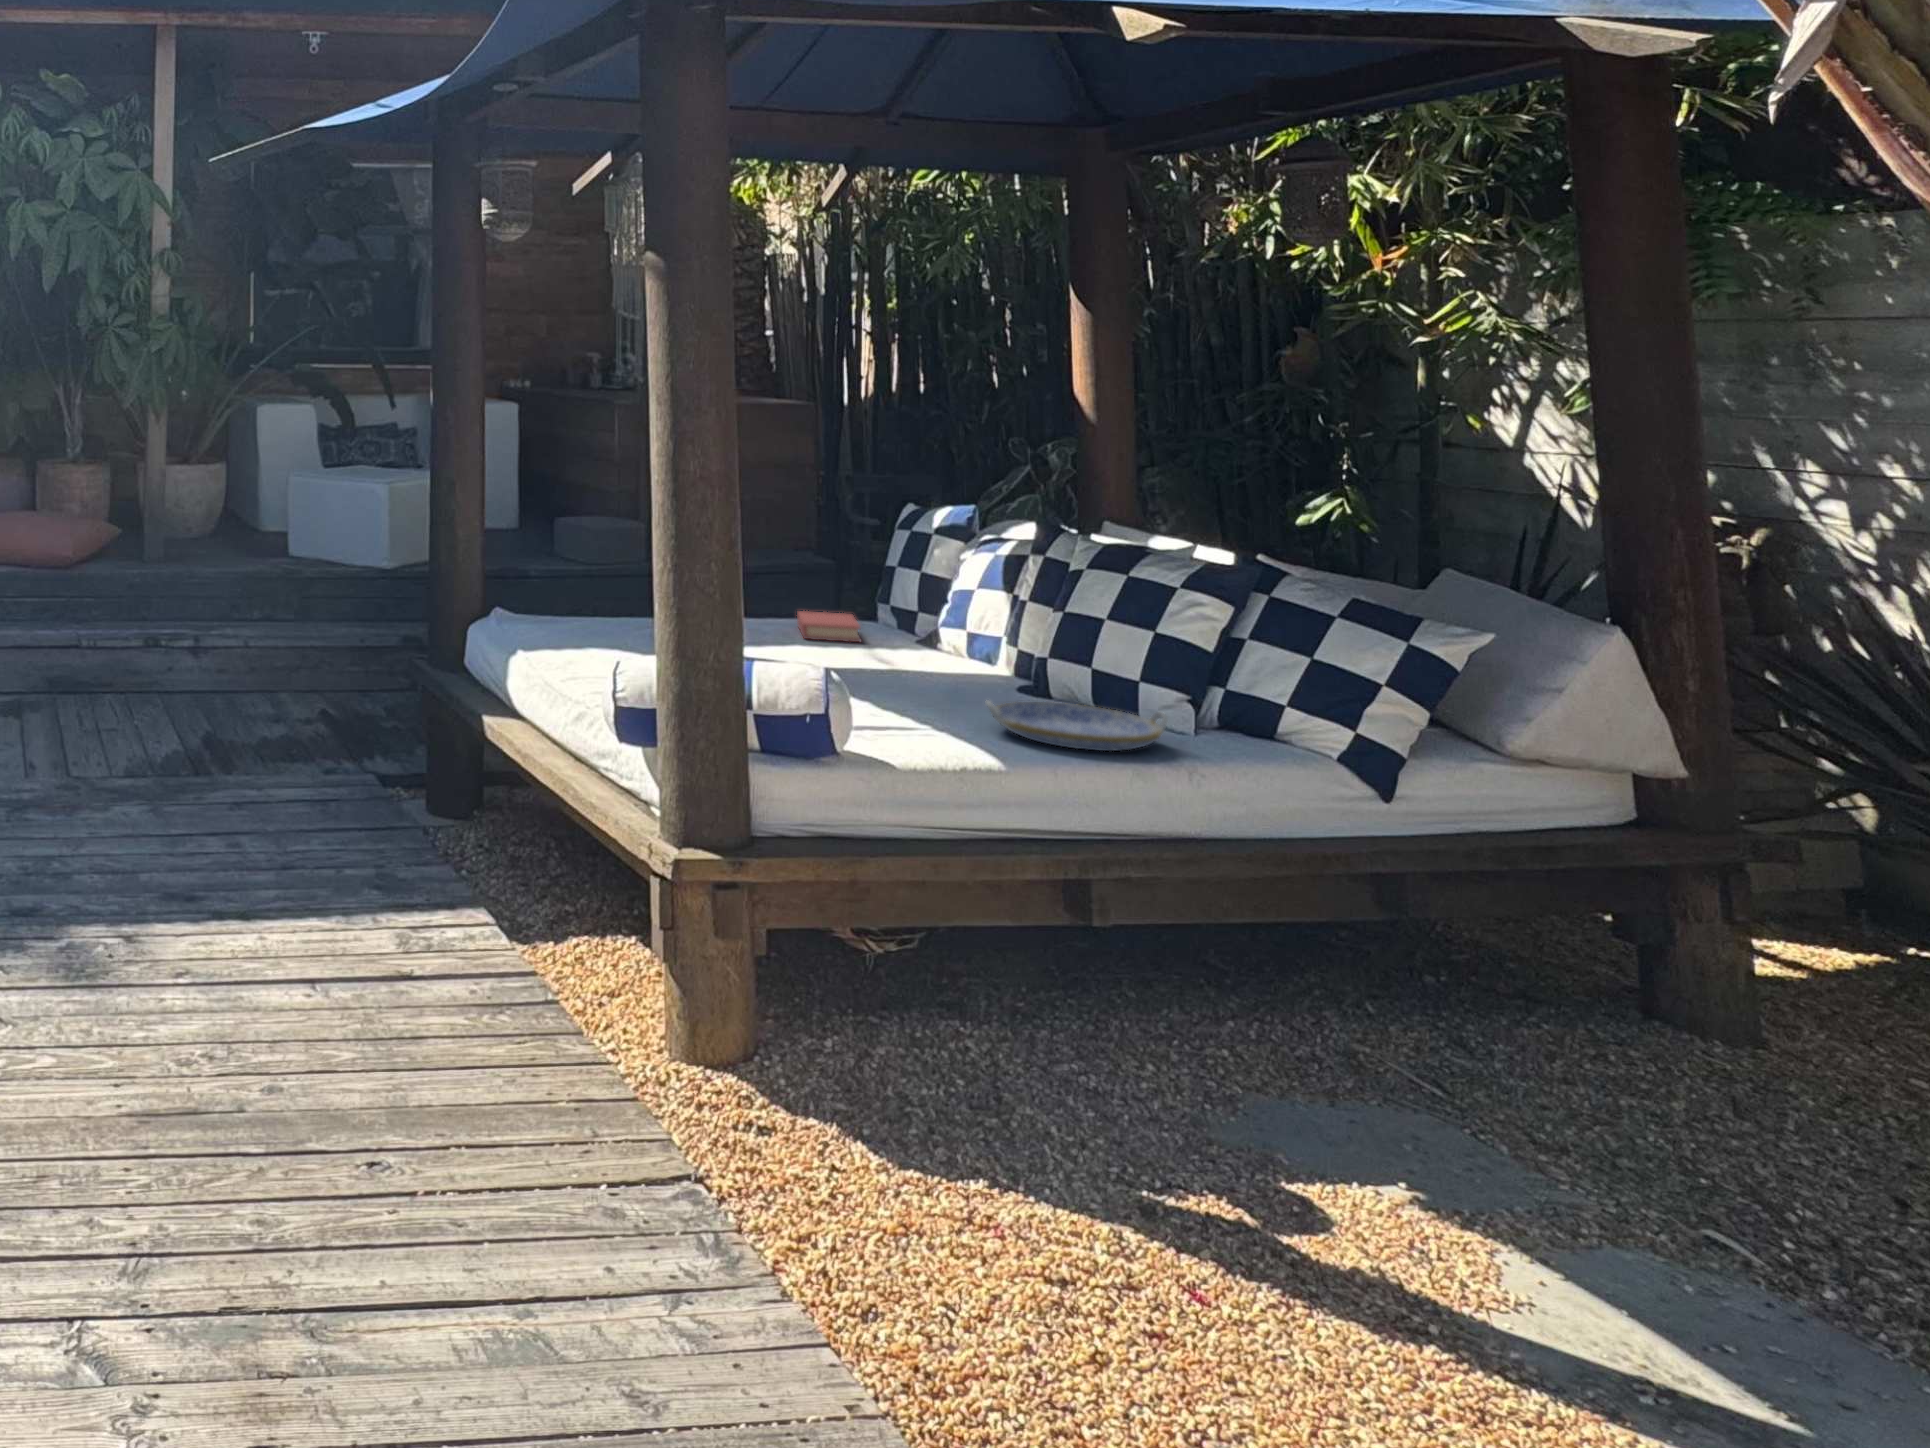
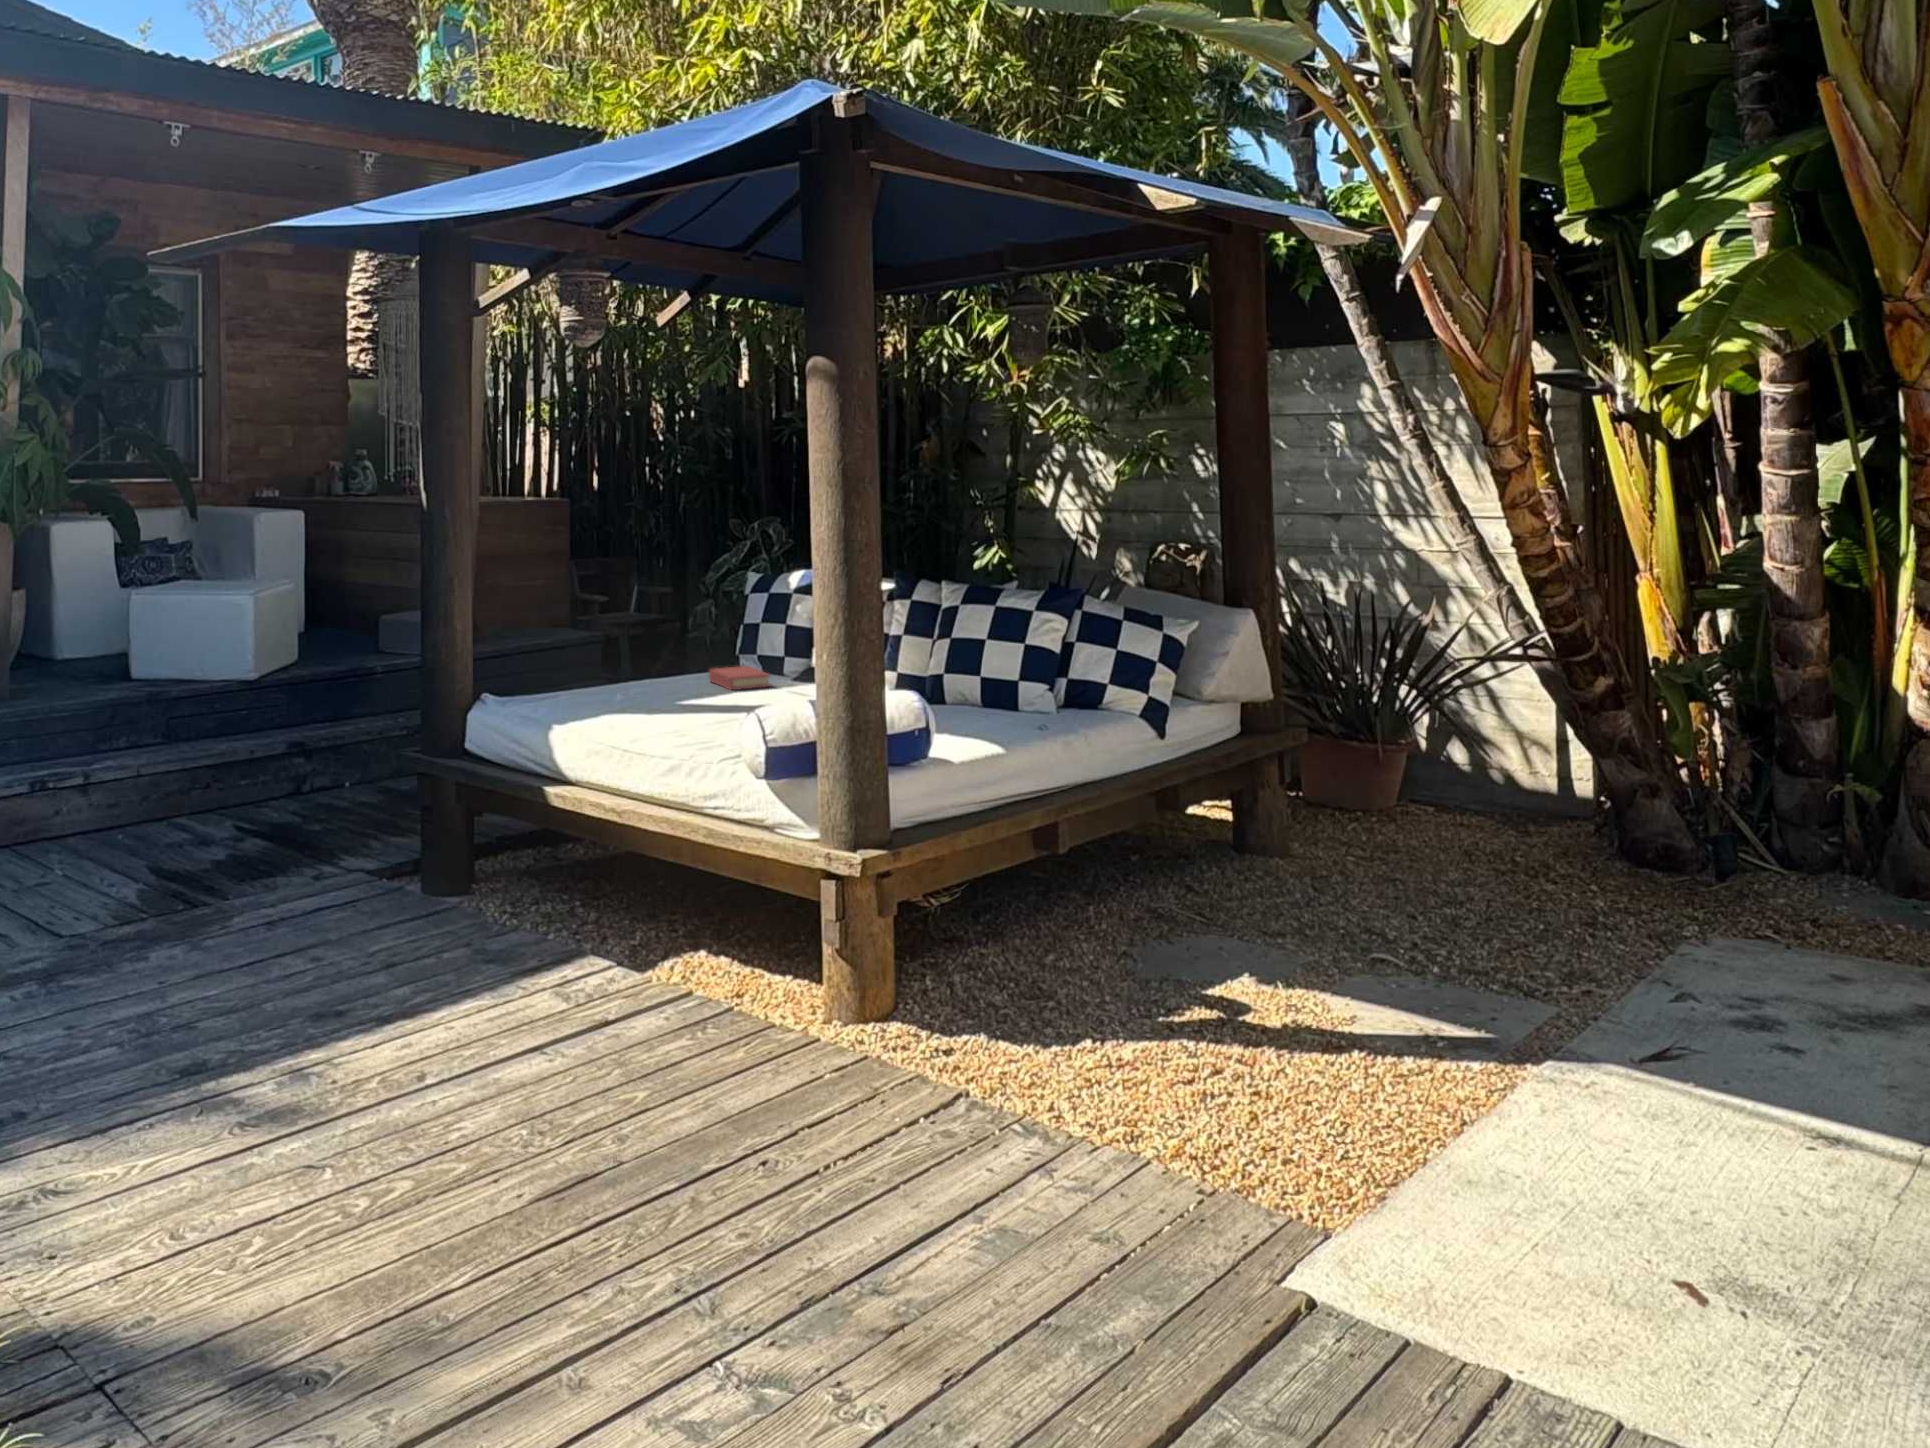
serving tray: present [986,701,1168,751] -> none [951,701,1062,735]

